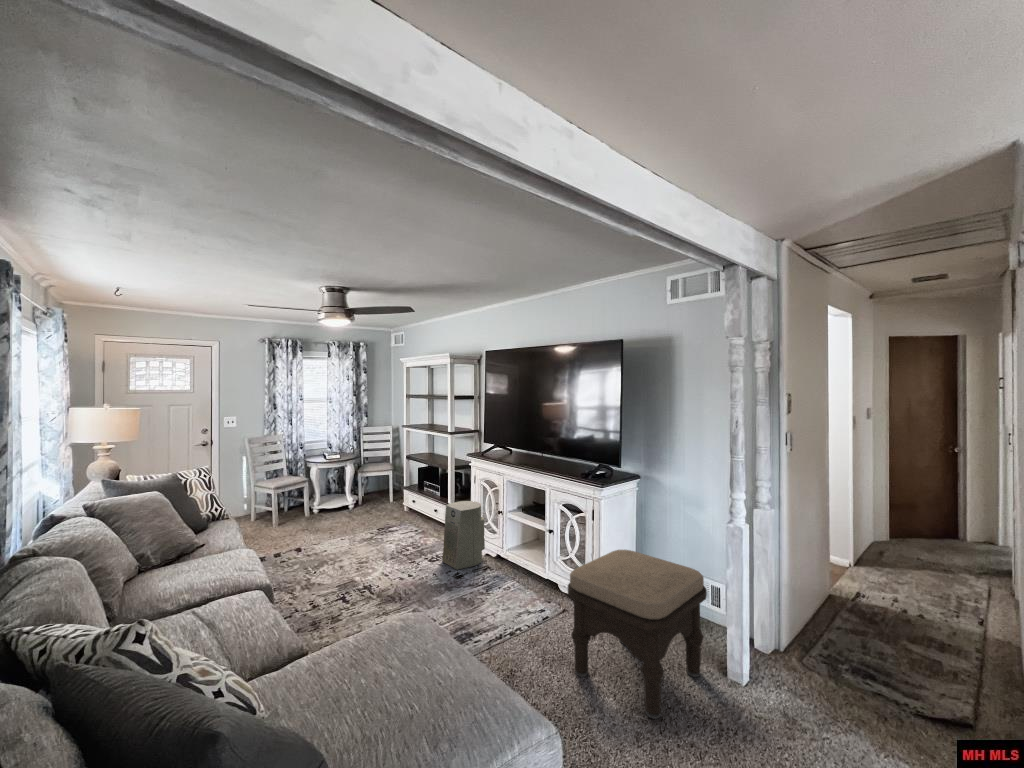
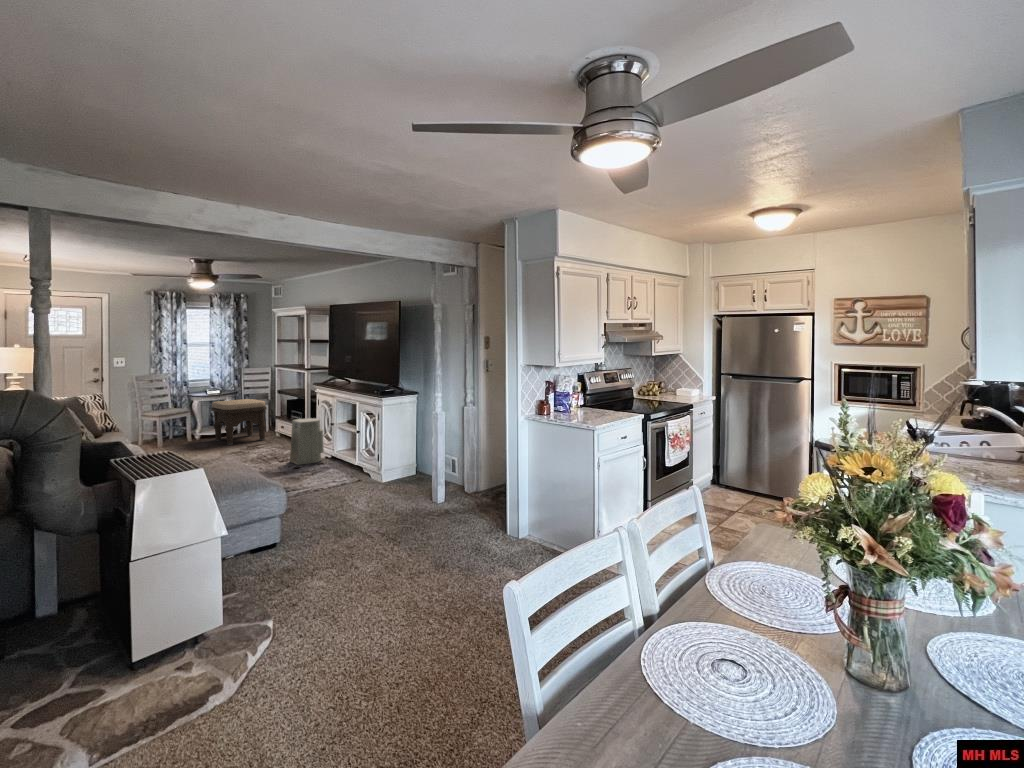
ottoman: present [568,550,707,719] -> present [211,399,267,445]

